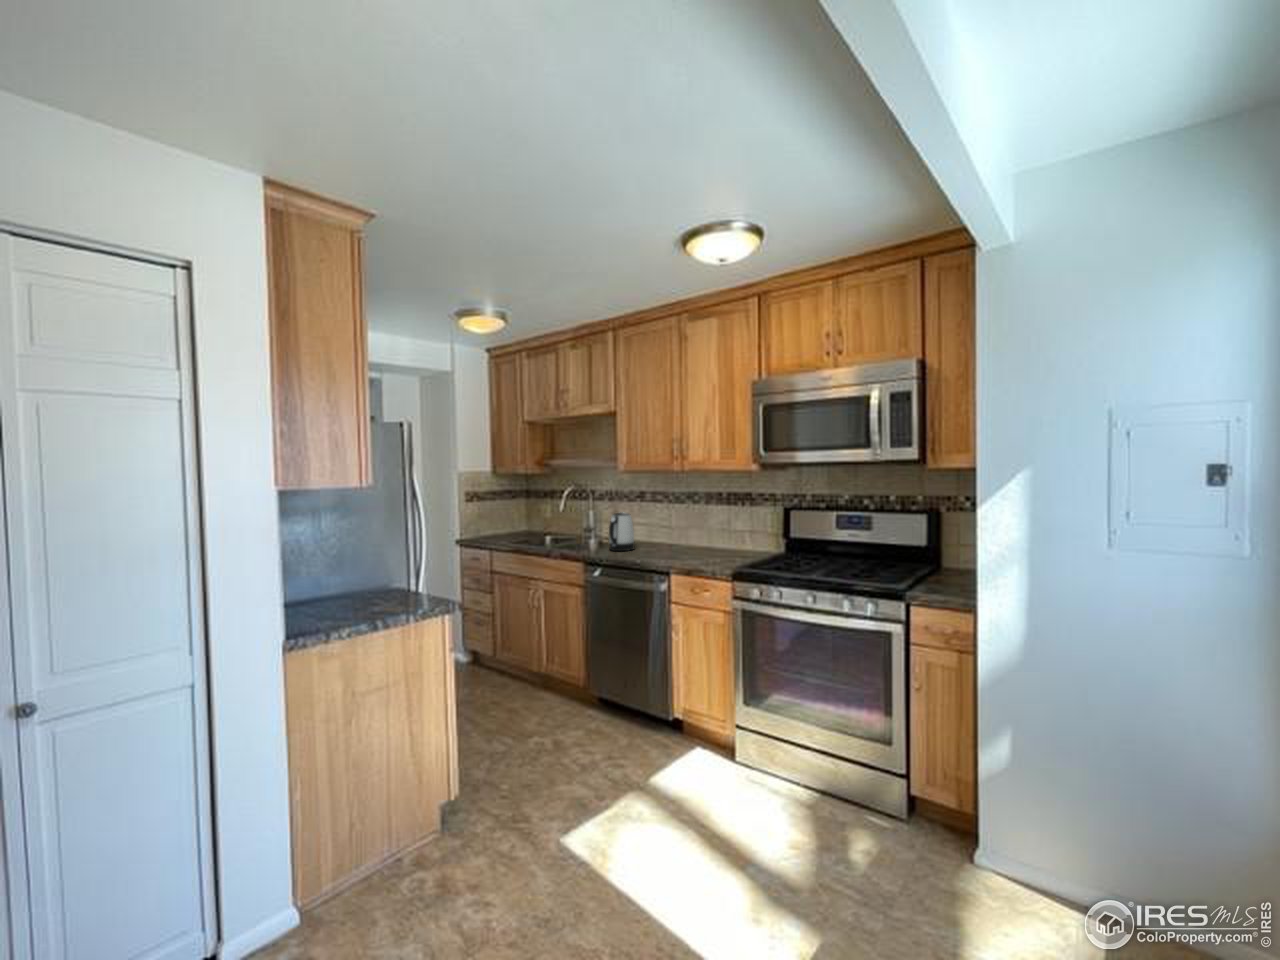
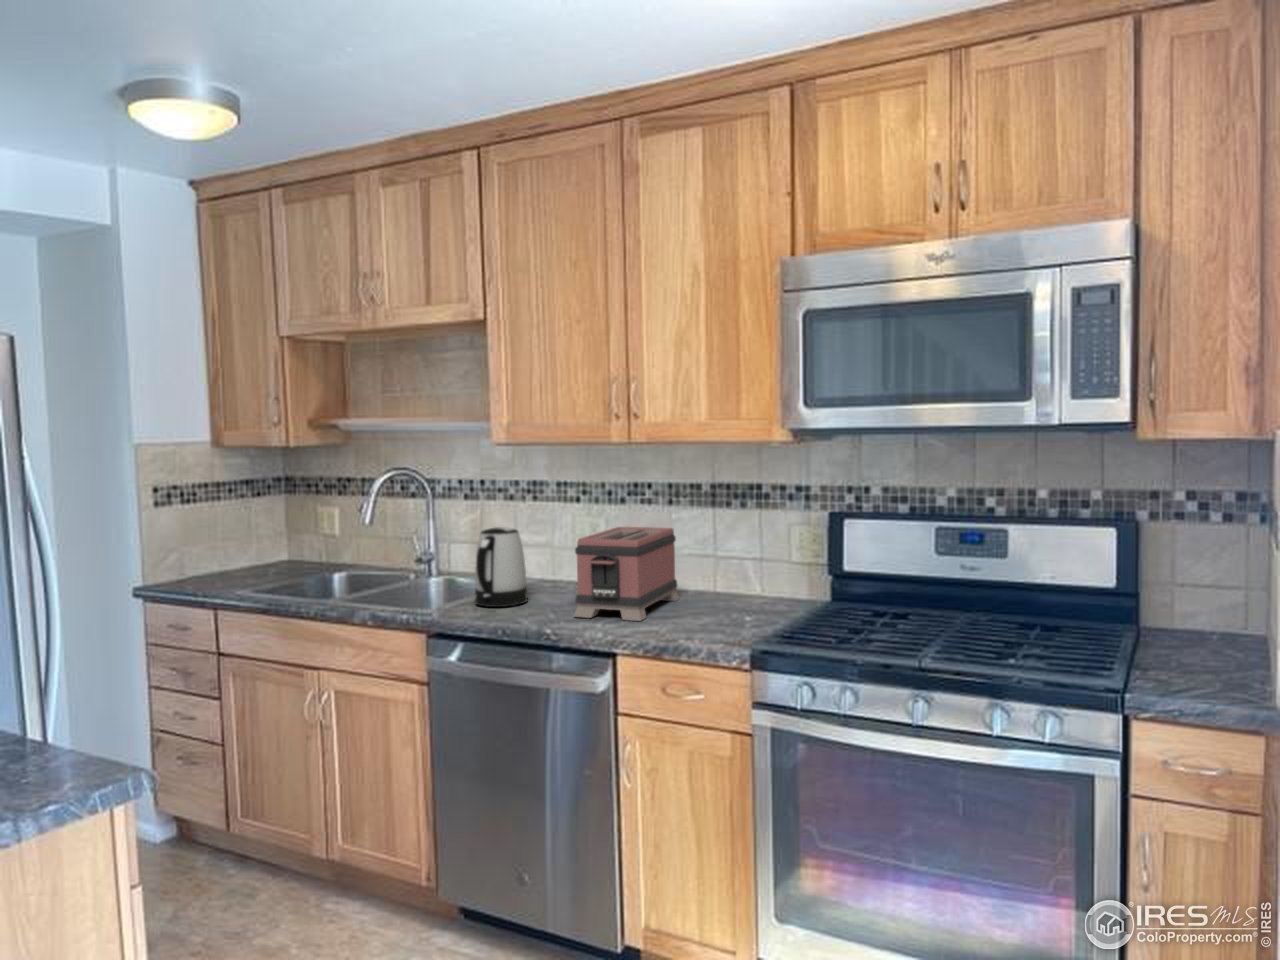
toaster: none [653,514,710,558] -> present [574,527,679,621]

